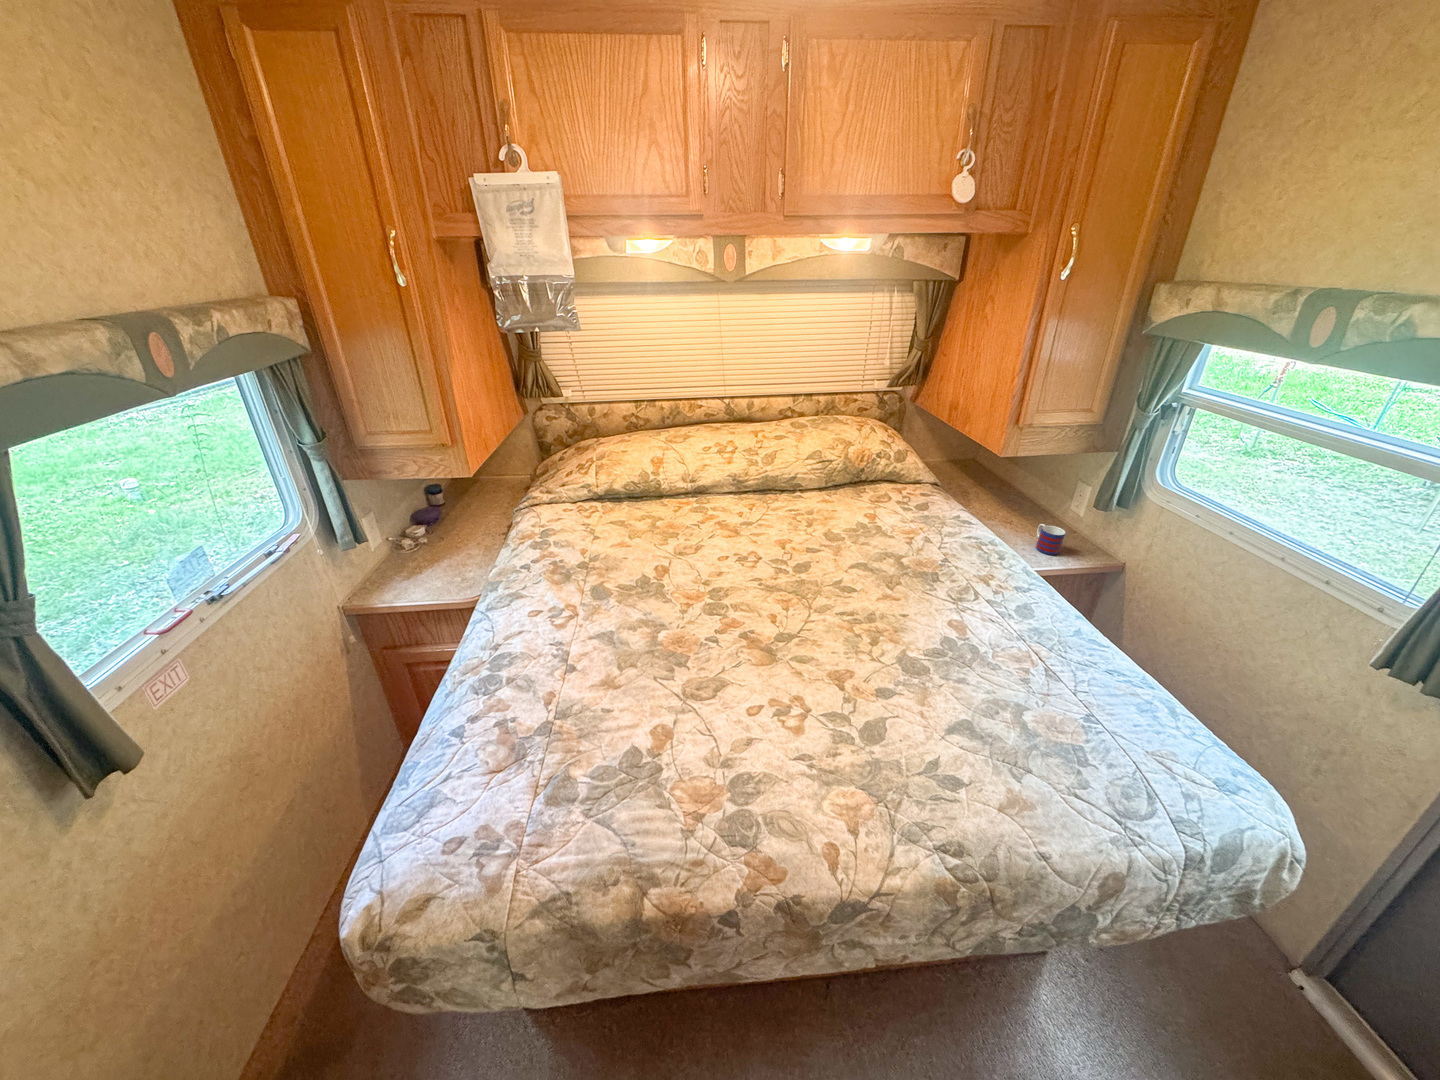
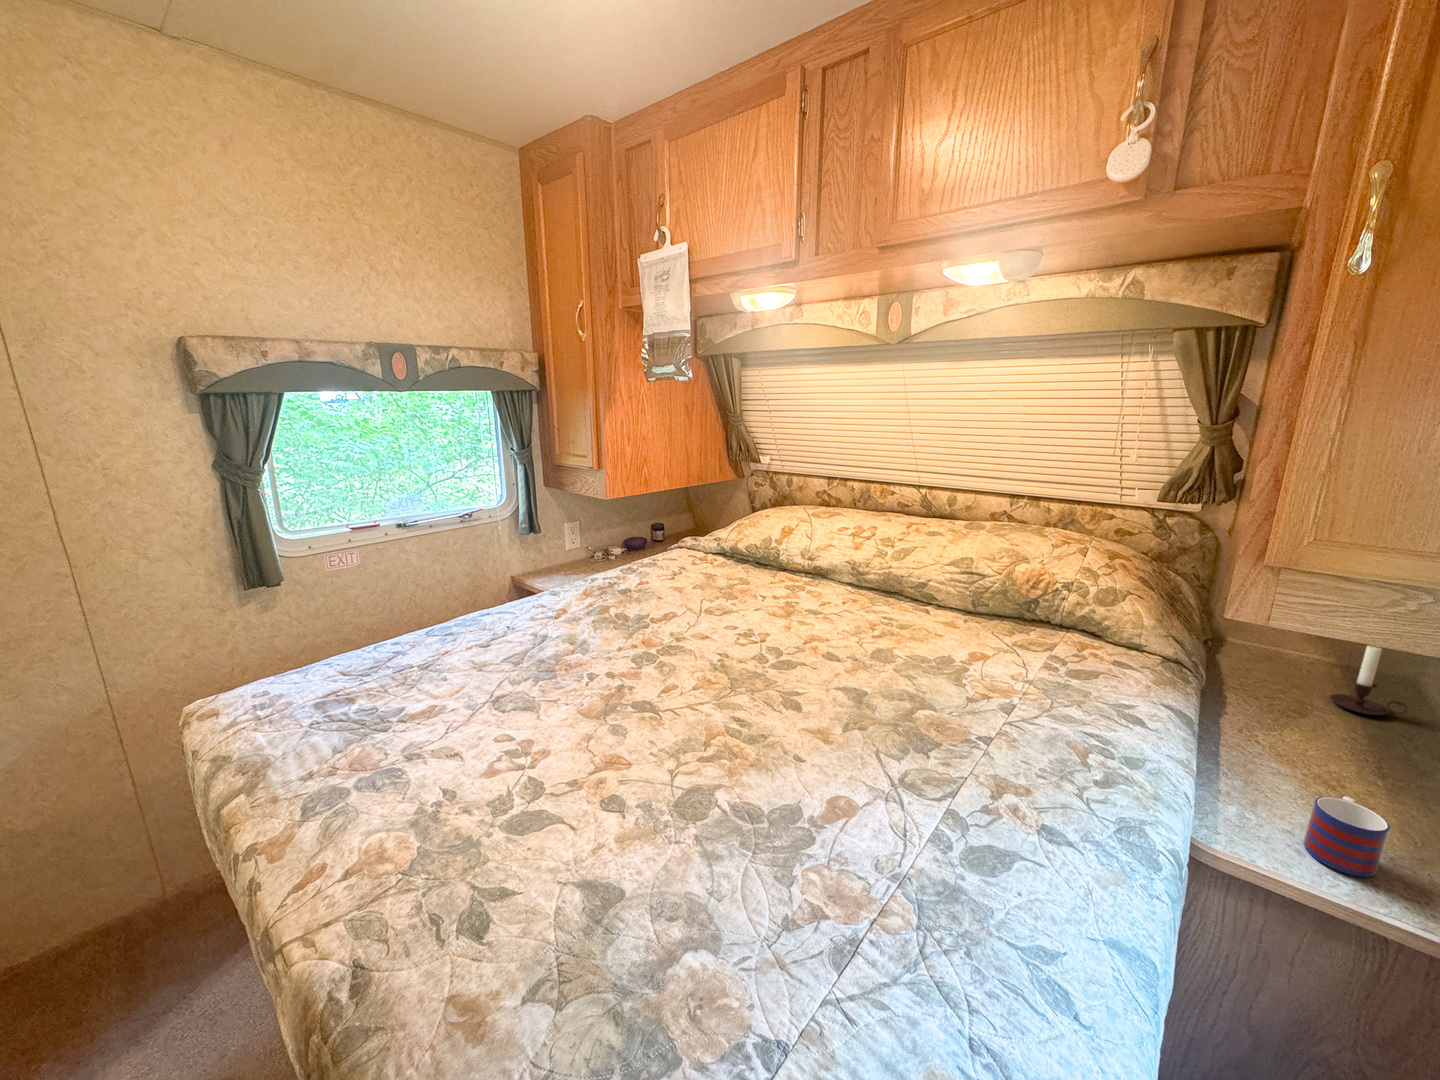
candle: none [964,439,991,482] -> present [1330,646,1407,715]

